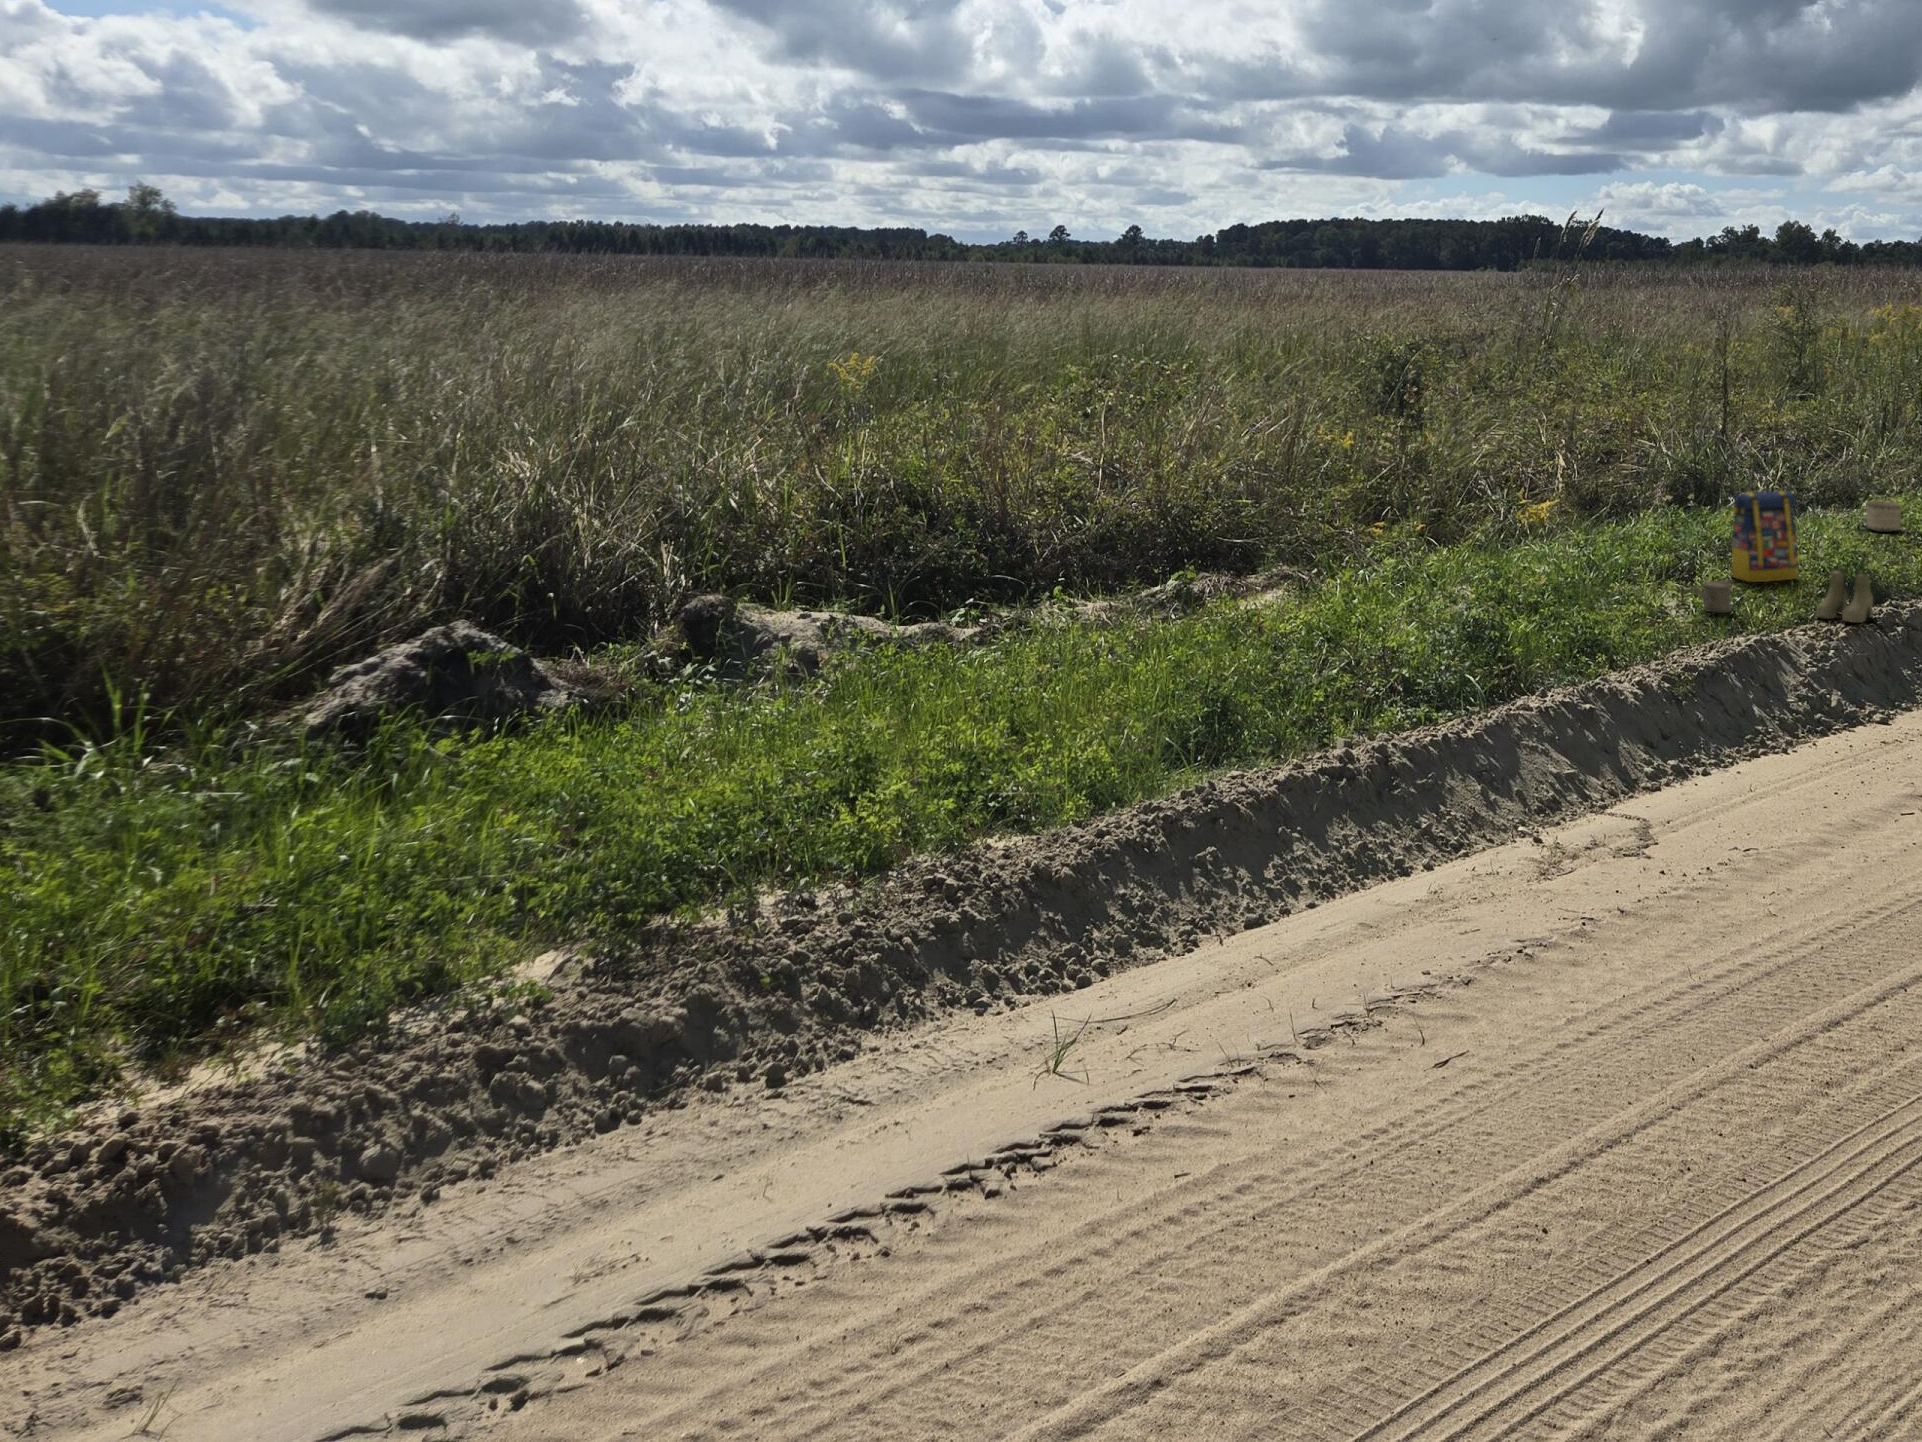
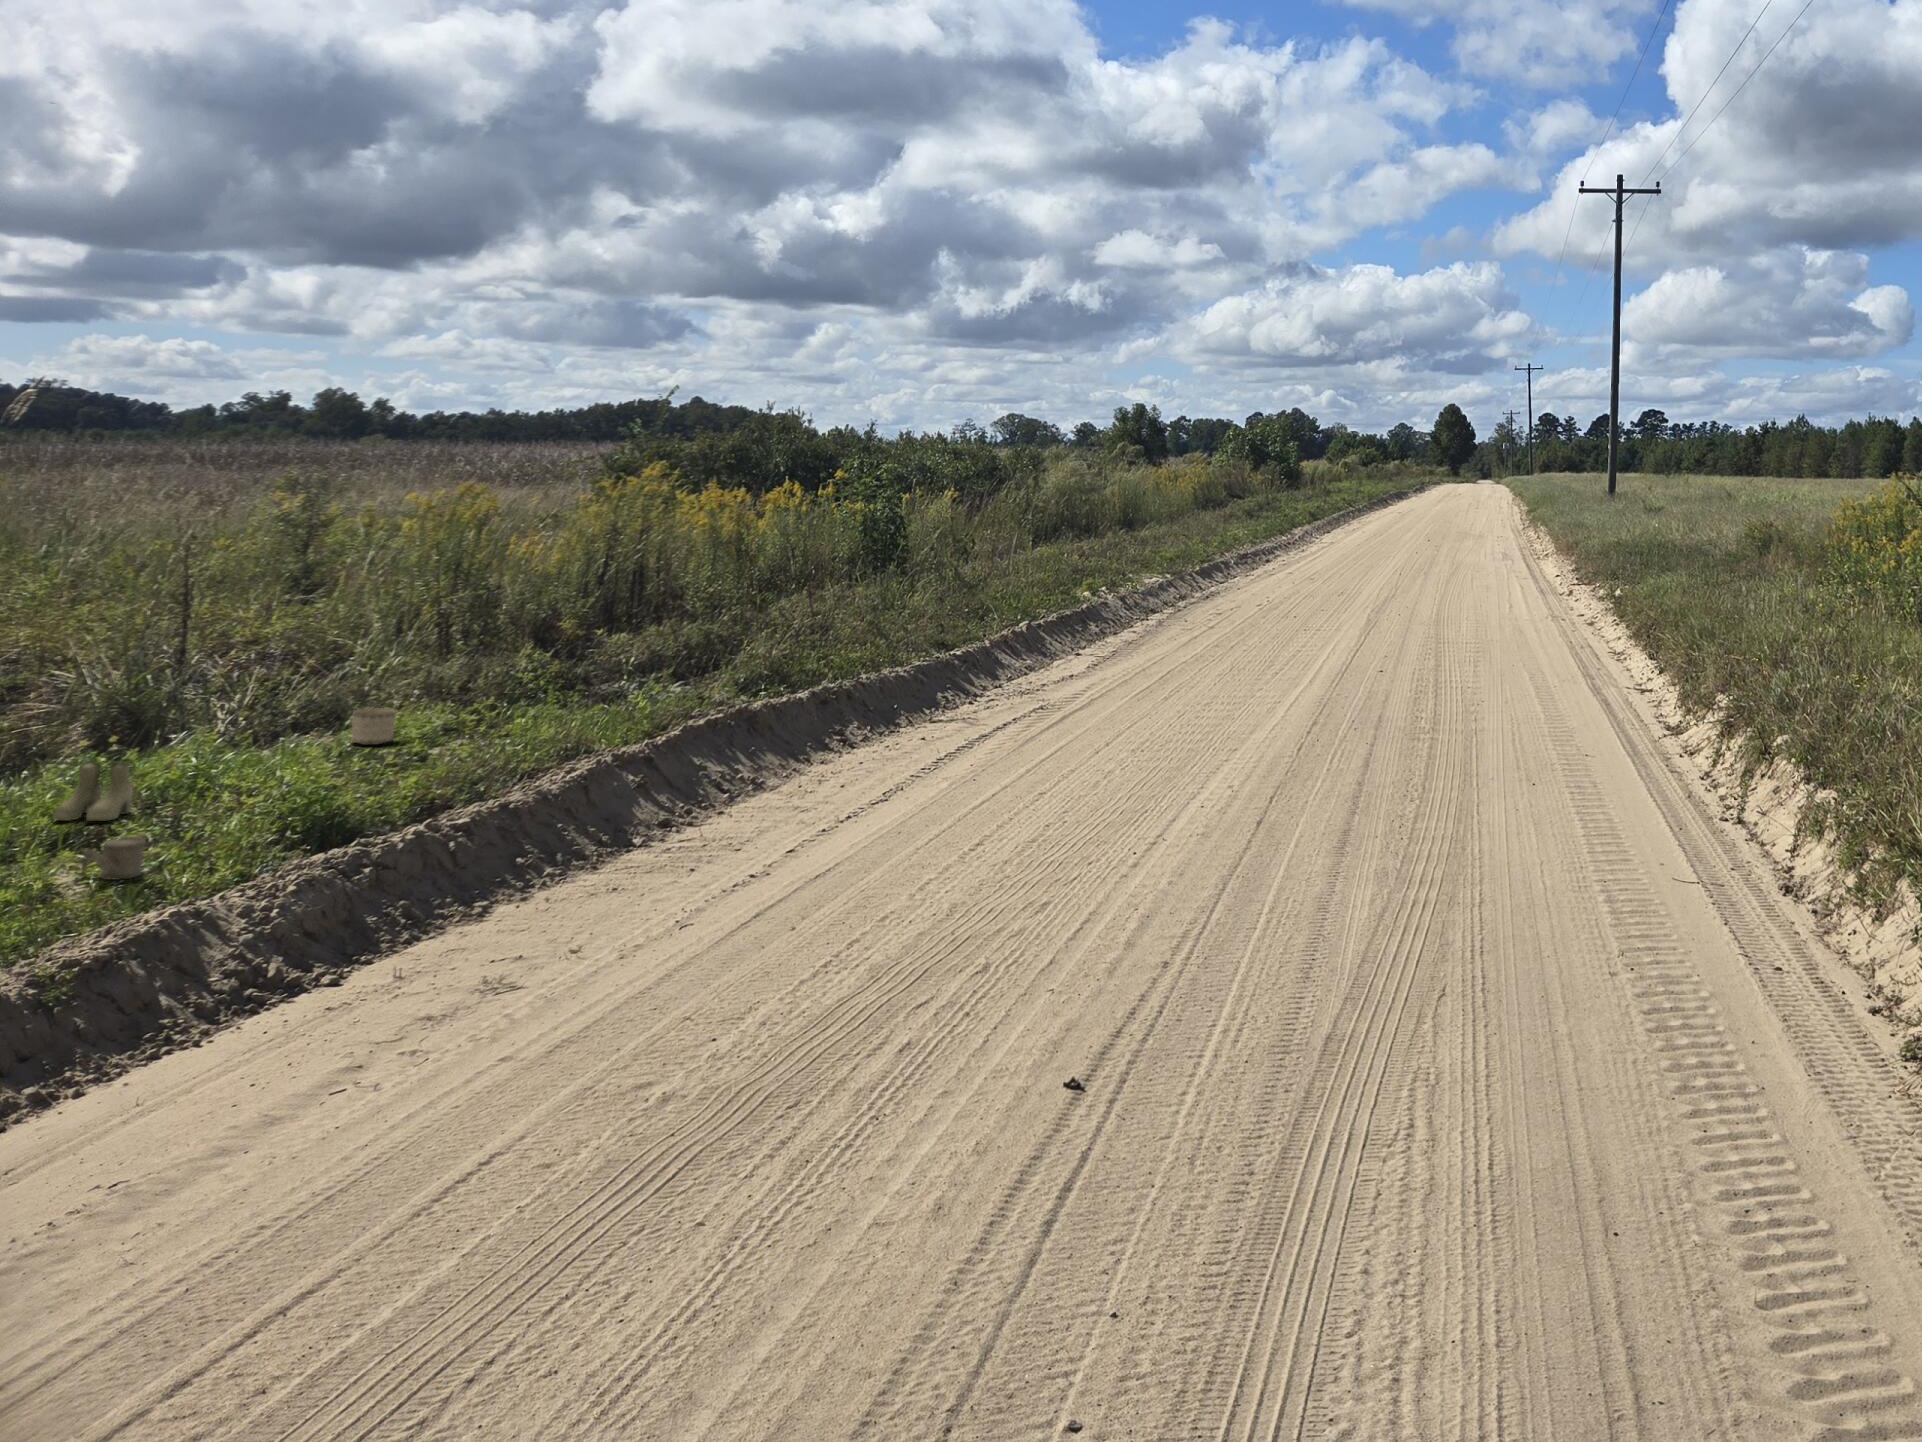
backpack: present [1731,491,1798,582] -> none [149,711,253,831]
boots: present [1816,569,1873,623] -> present [53,762,133,821]

